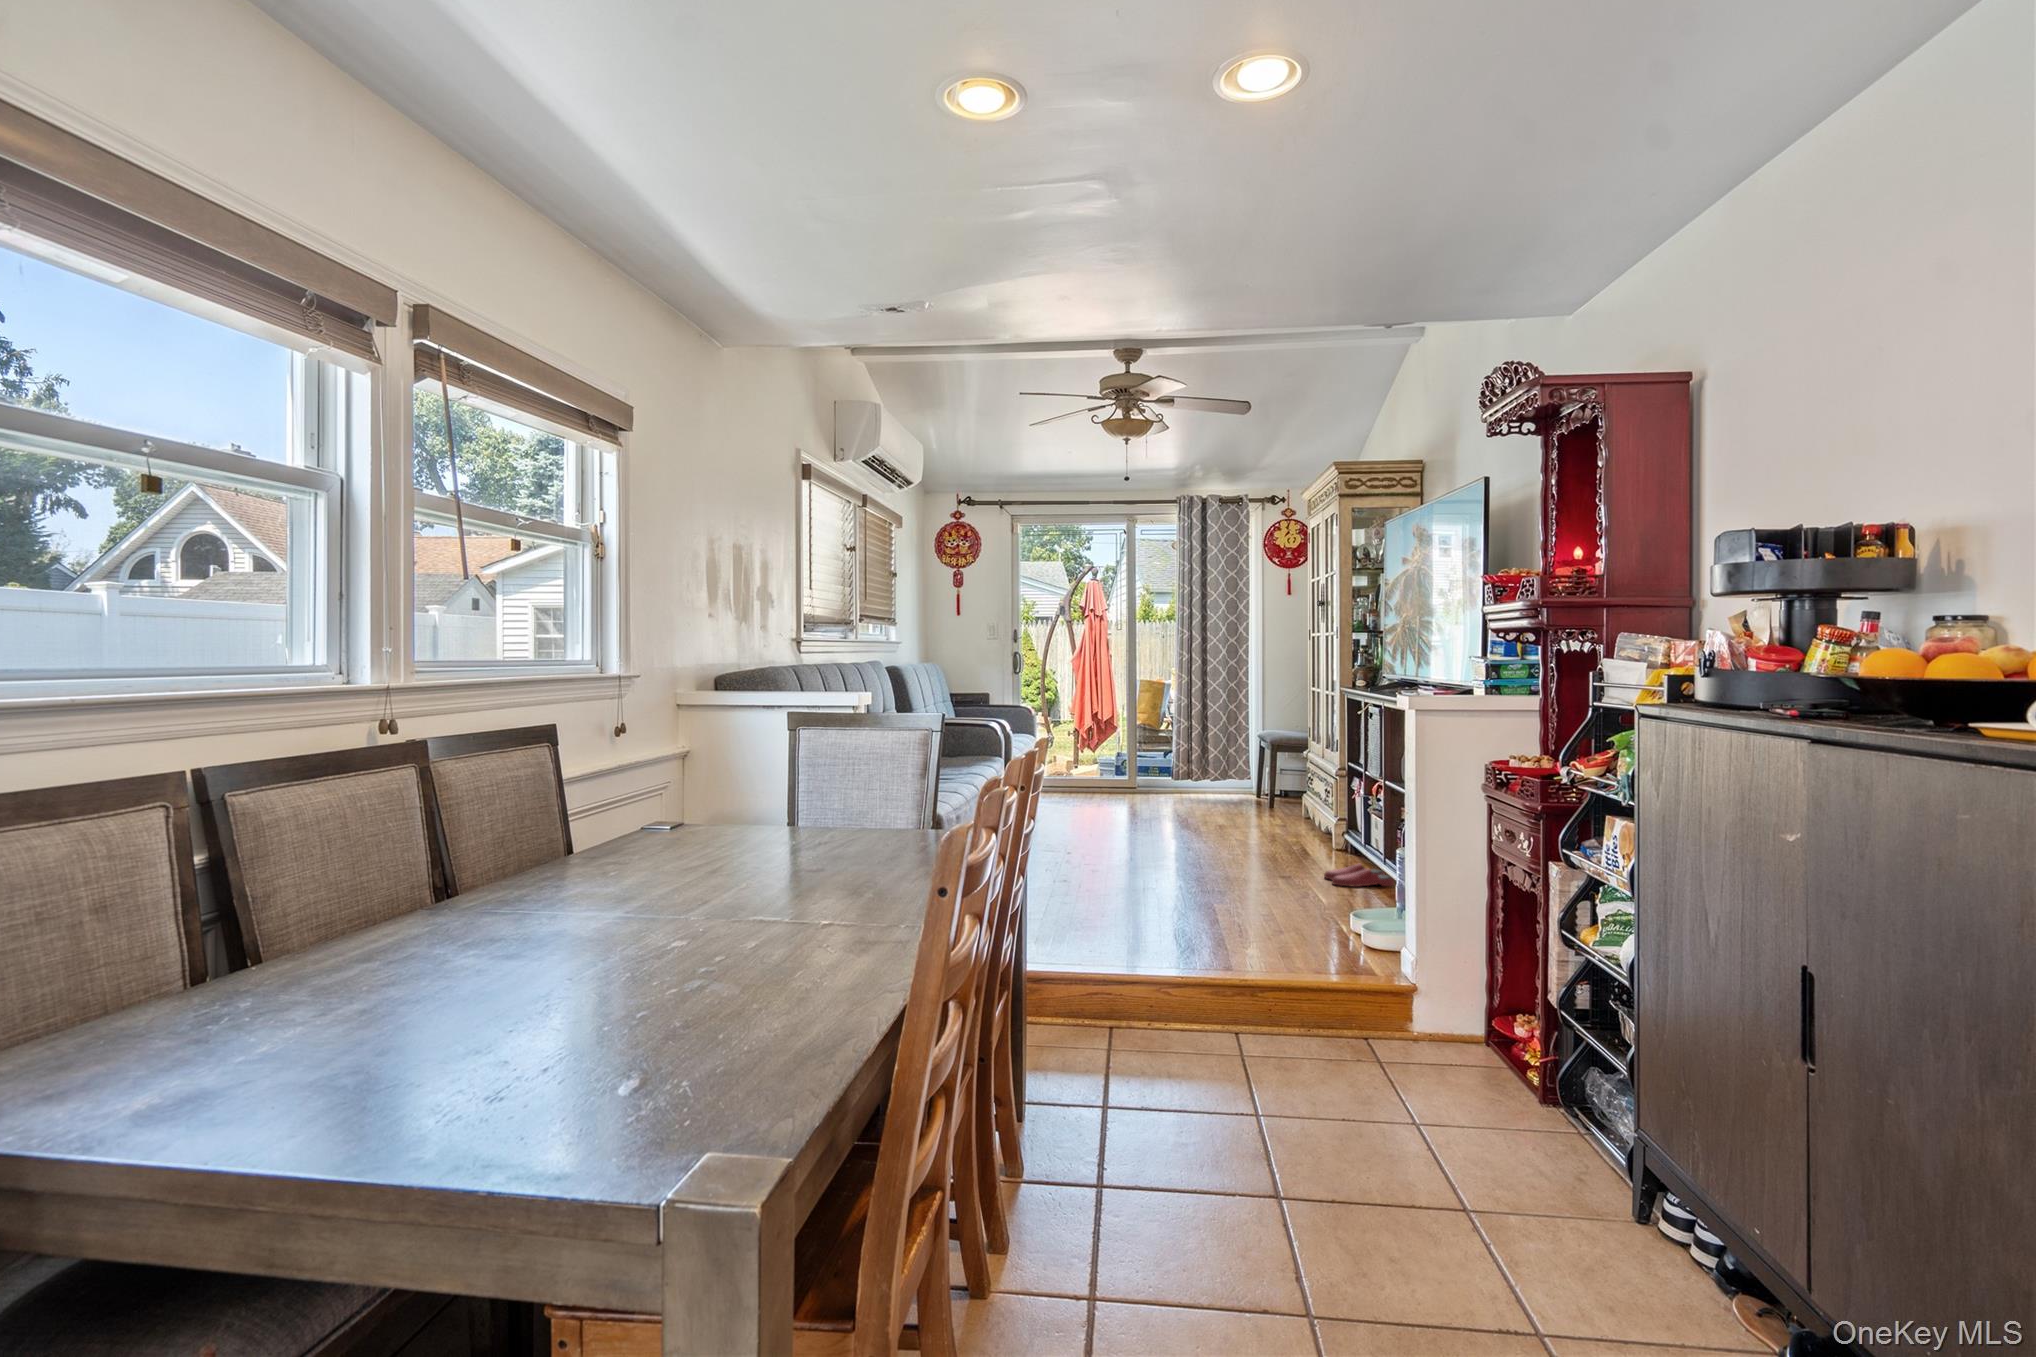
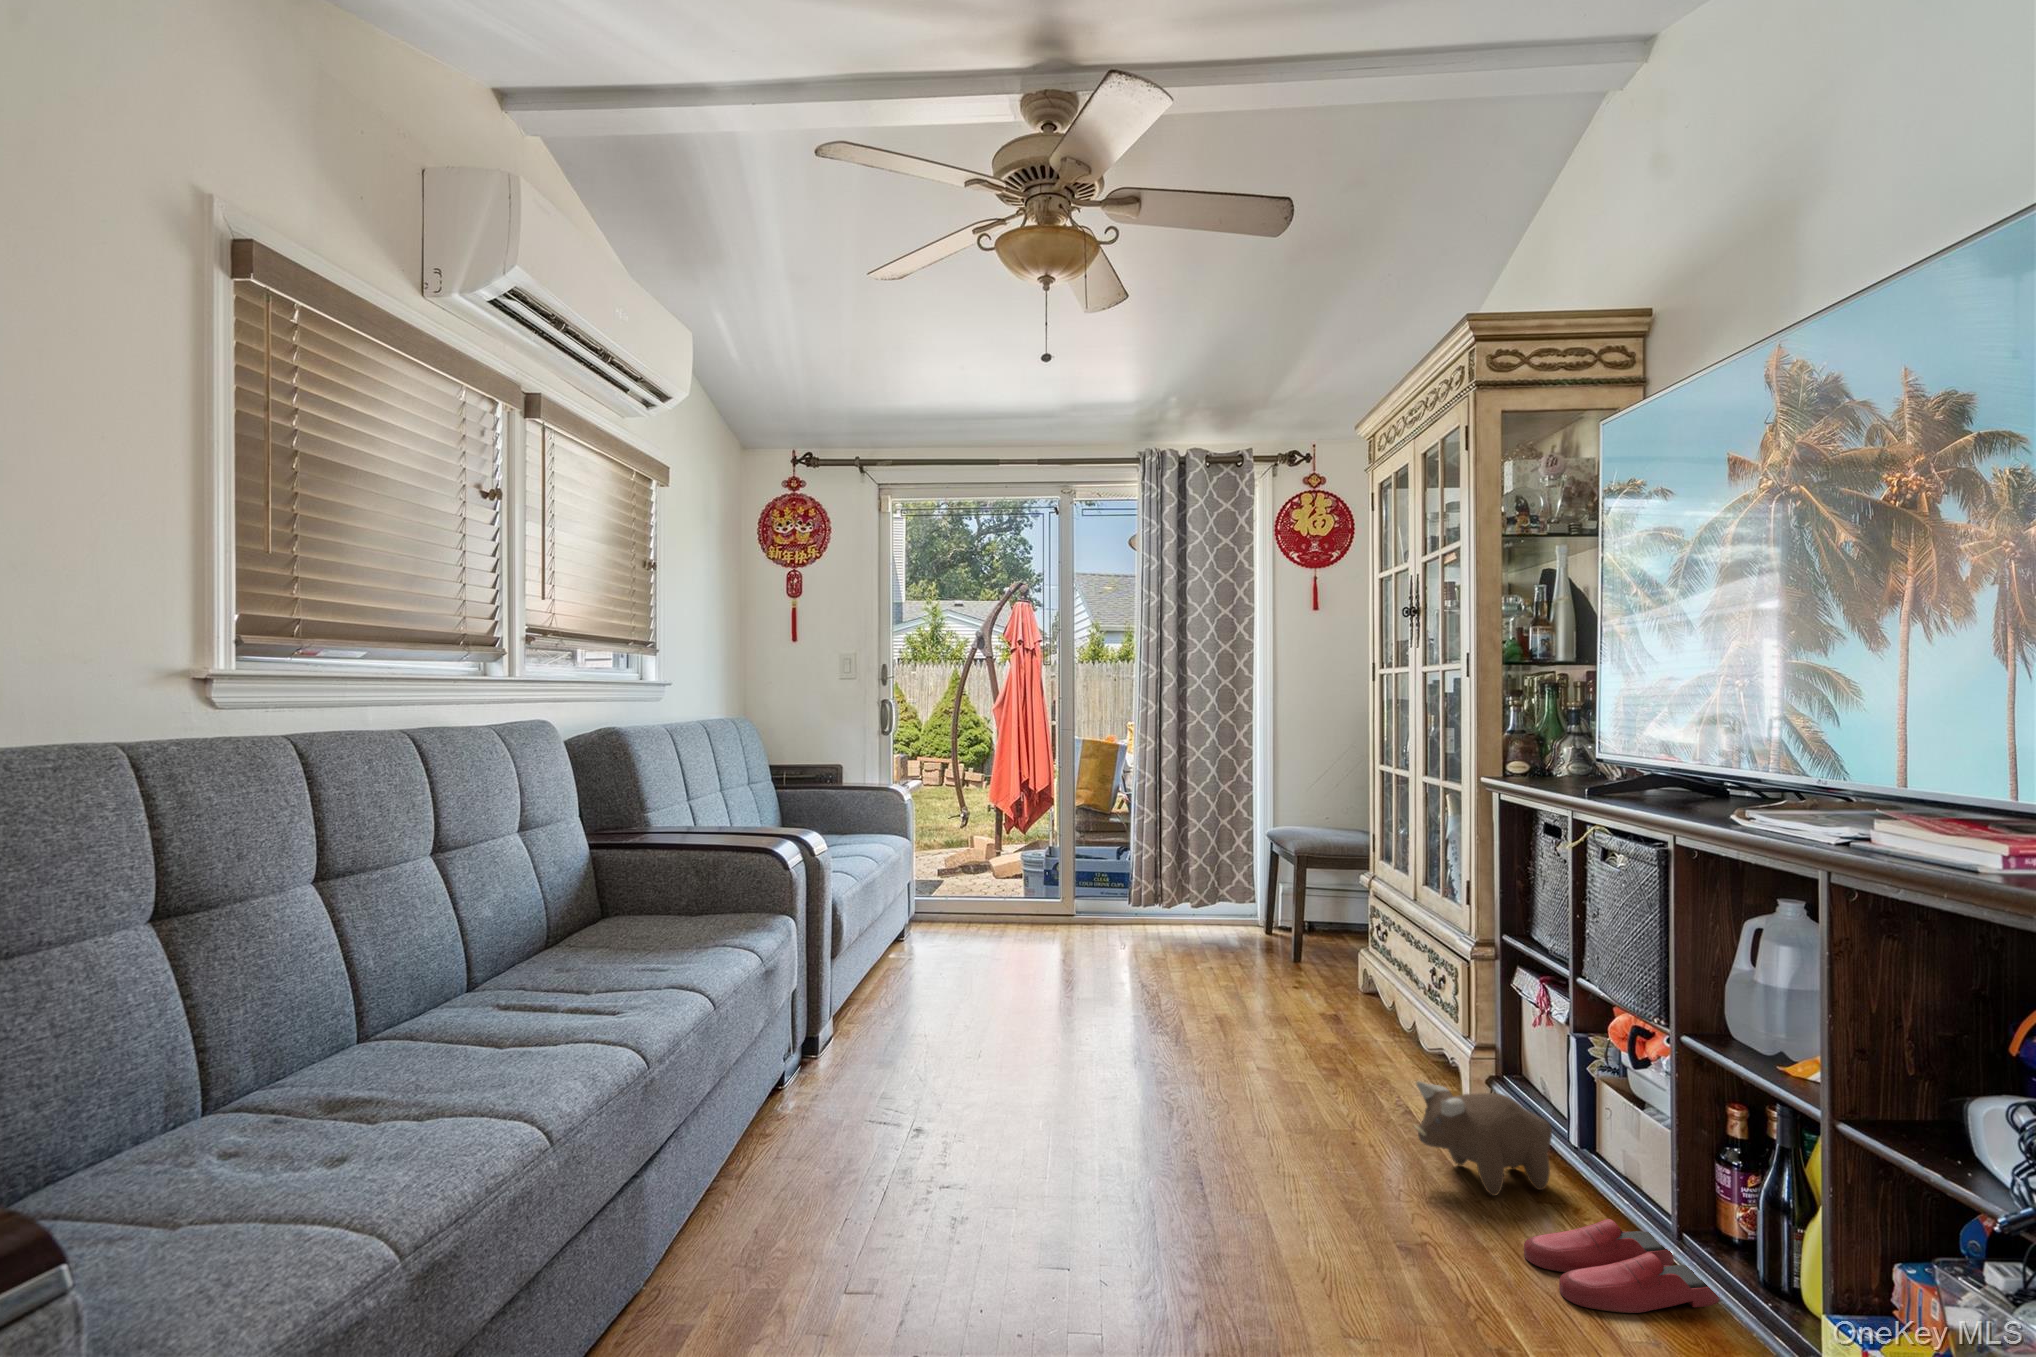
plush toy: none [1291,823,1353,867] -> present [1415,1081,1552,1196]

